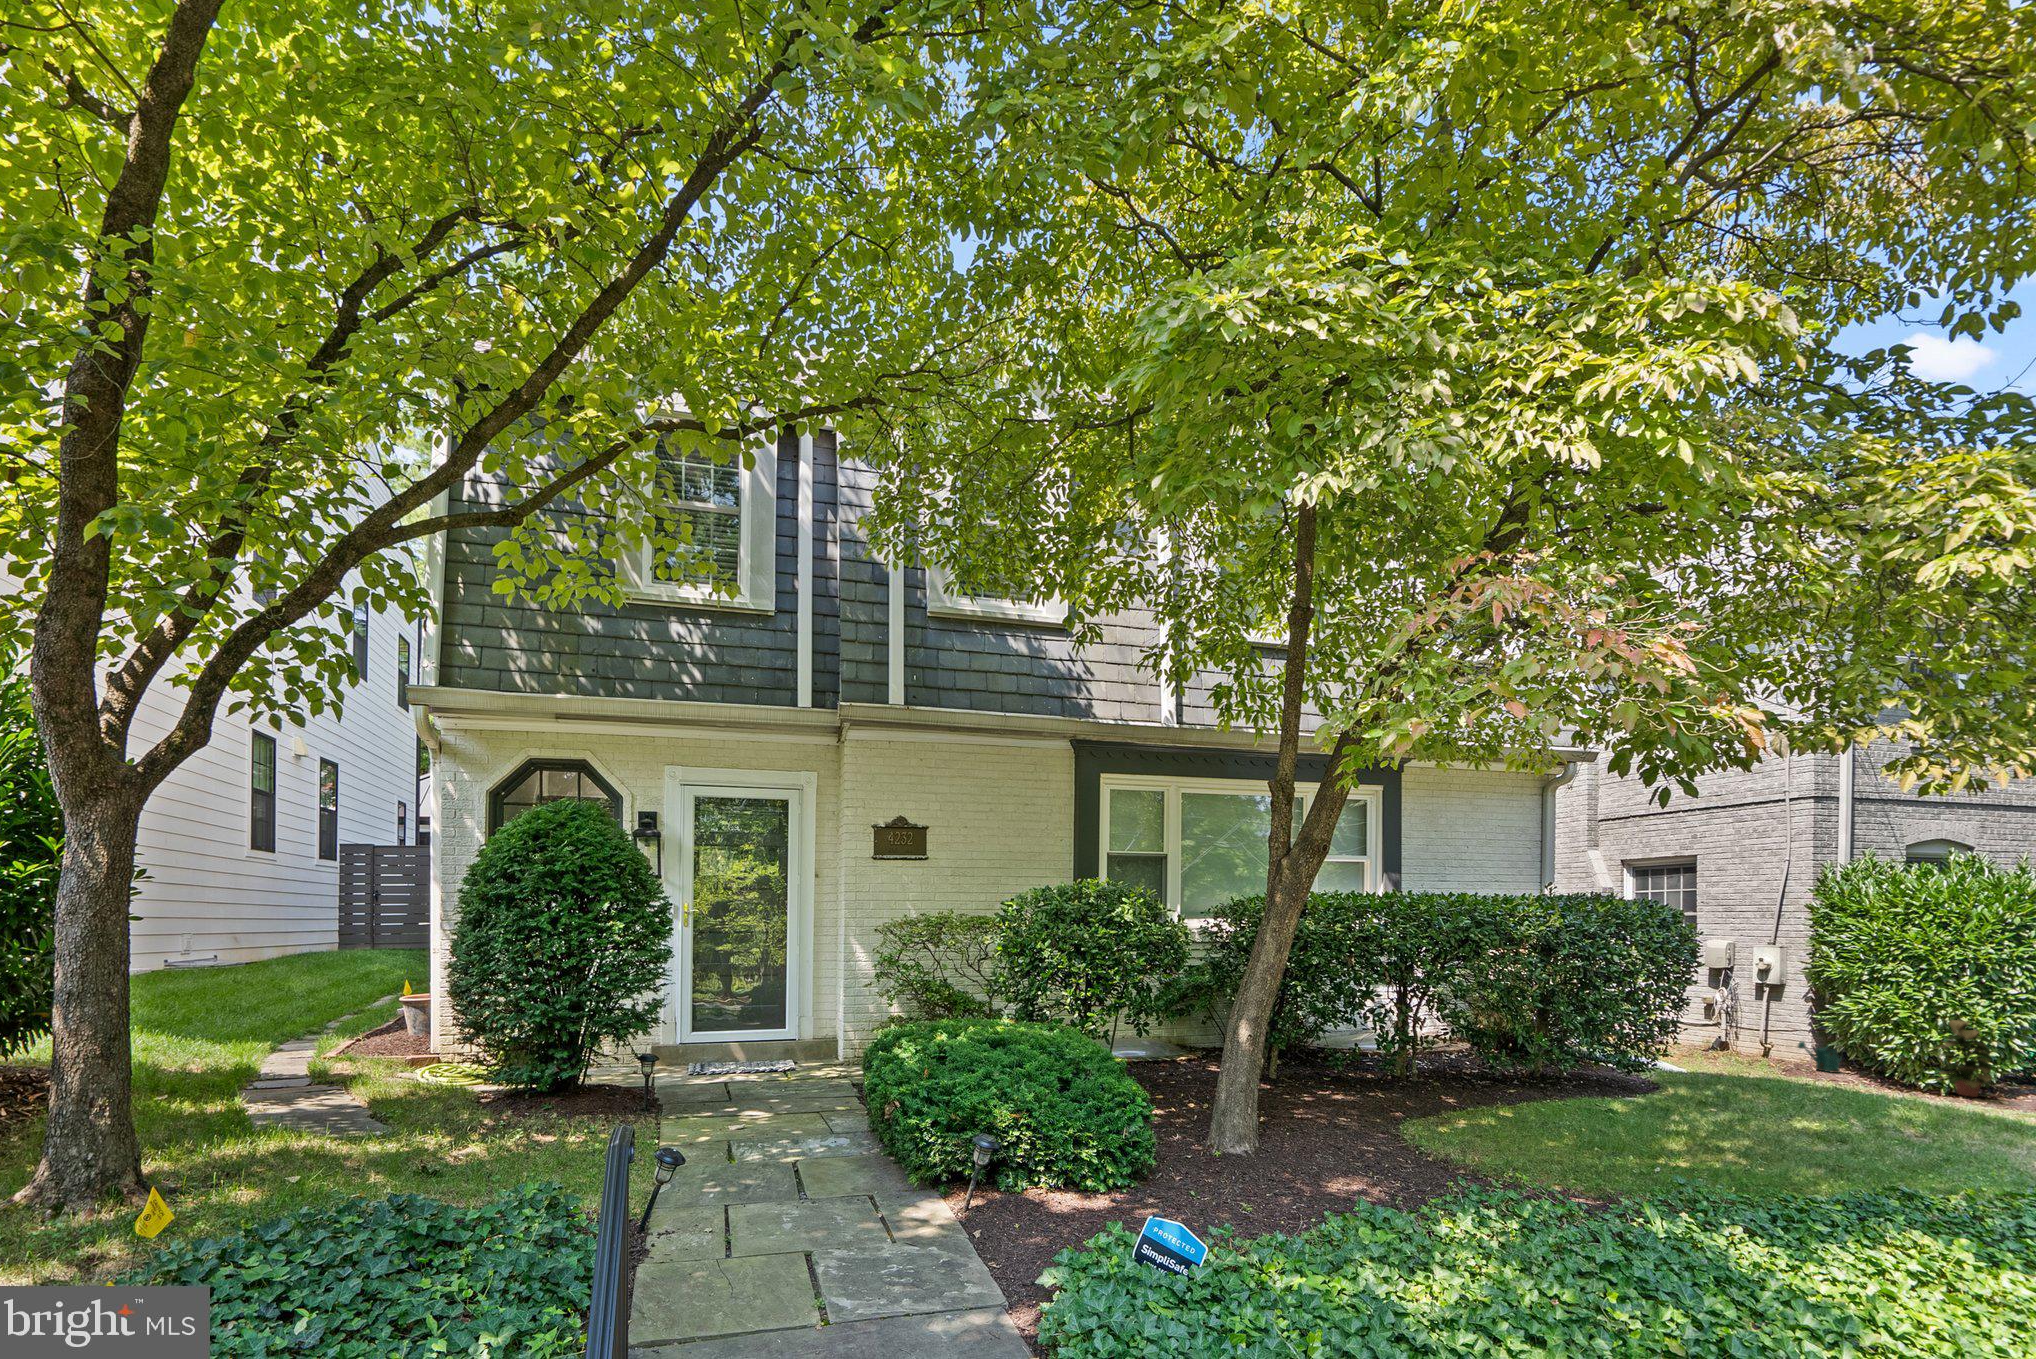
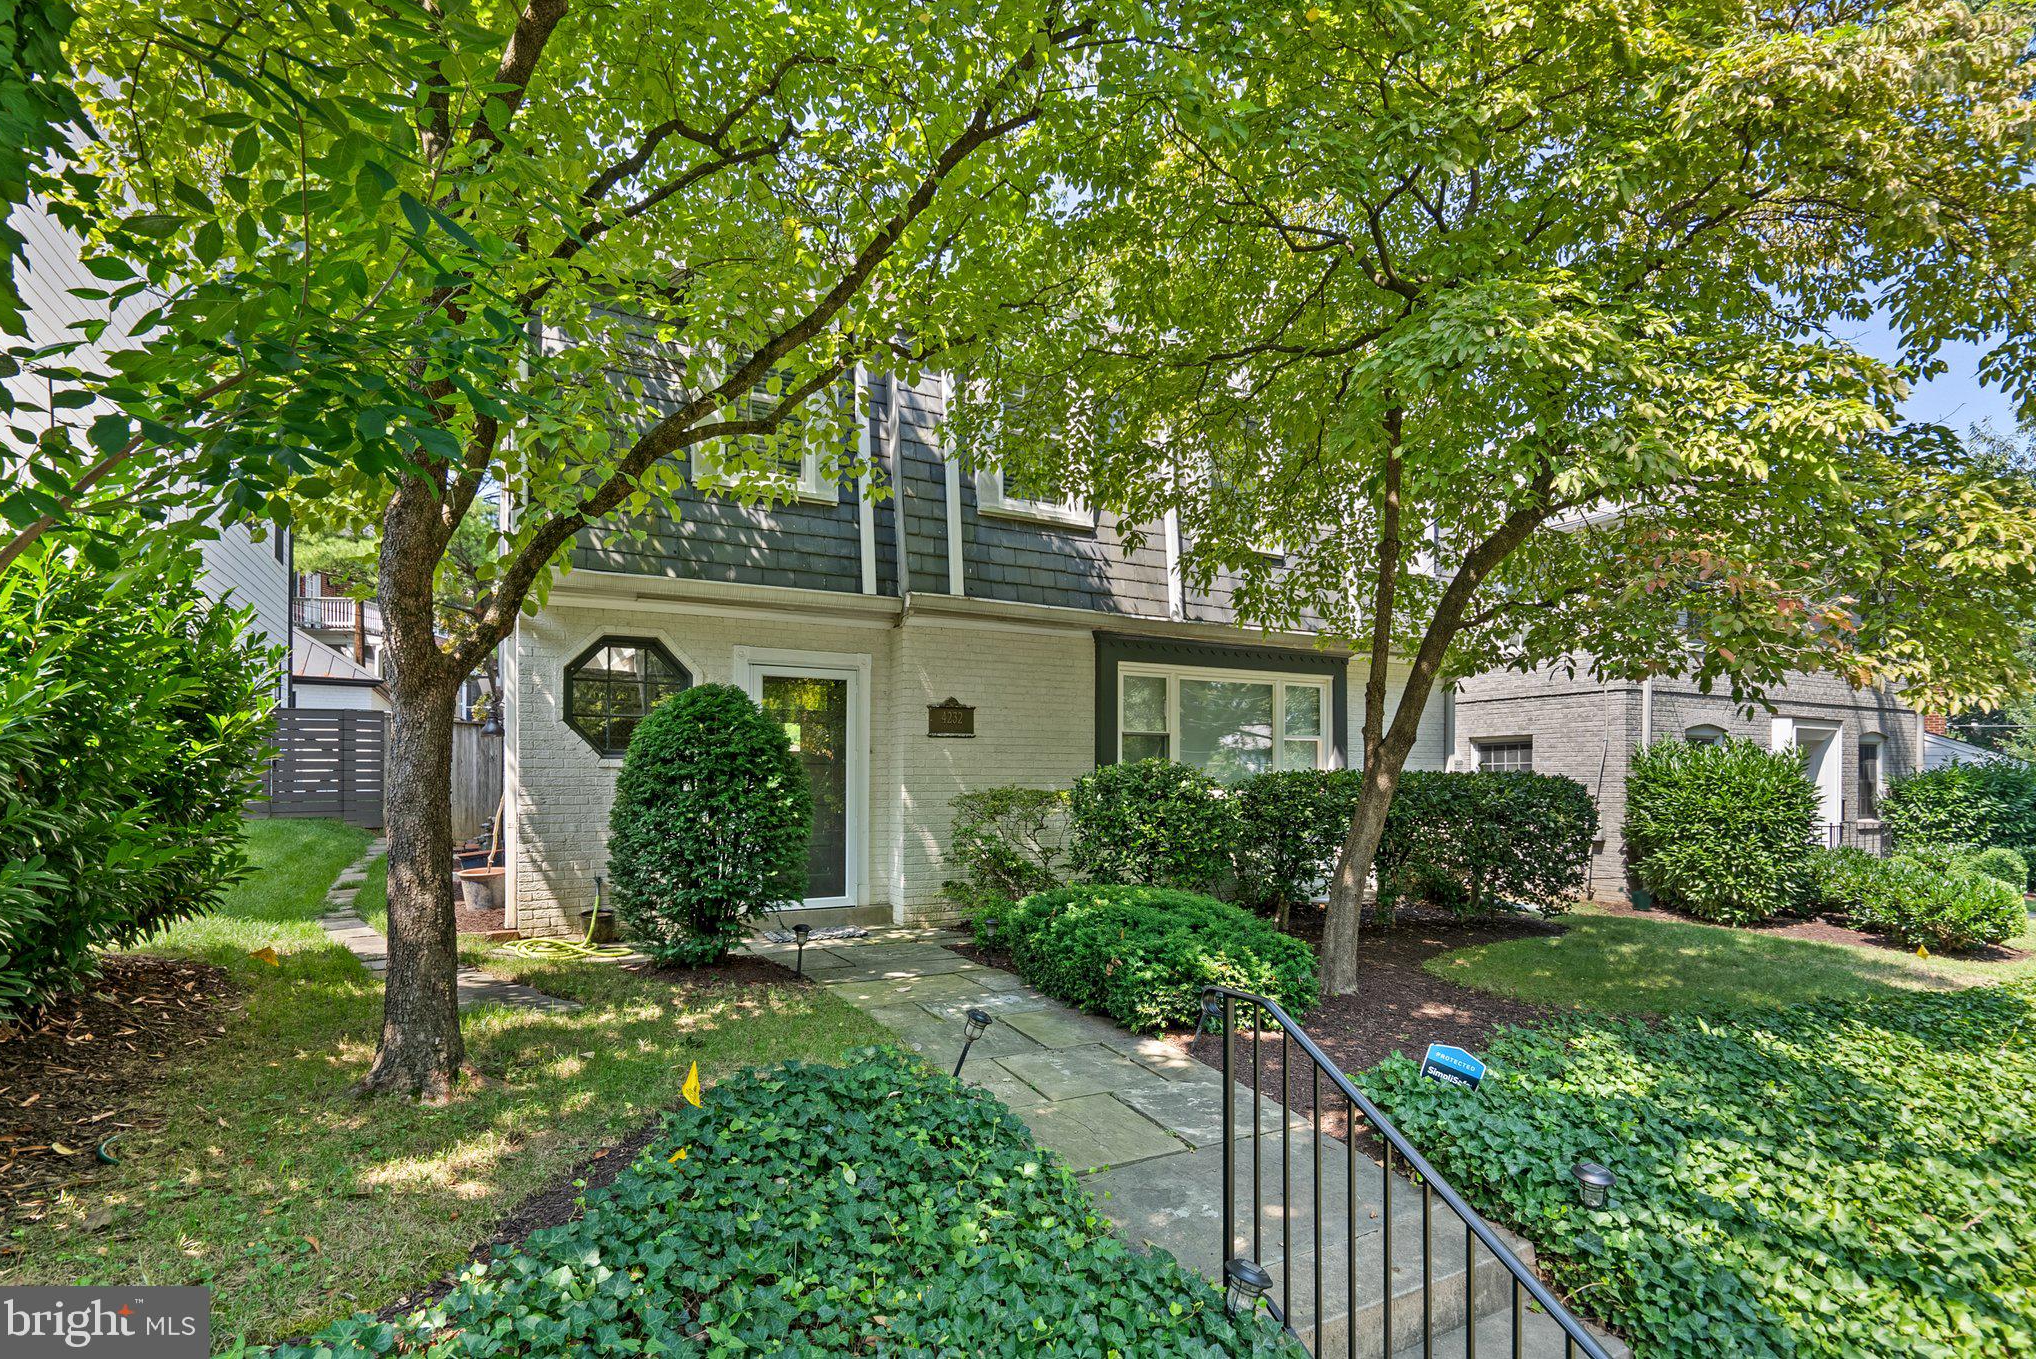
decorative plant: present [1939,1020,1992,1097] -> none [1726,869,1780,930]

